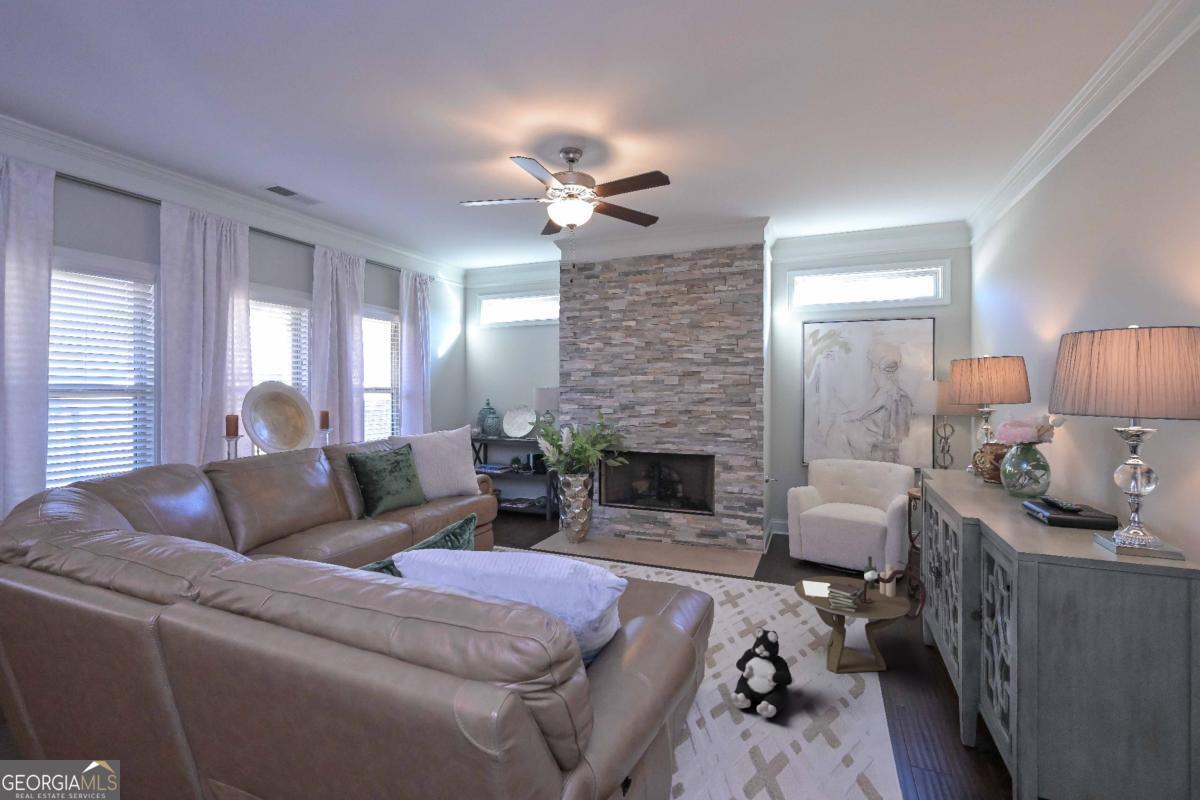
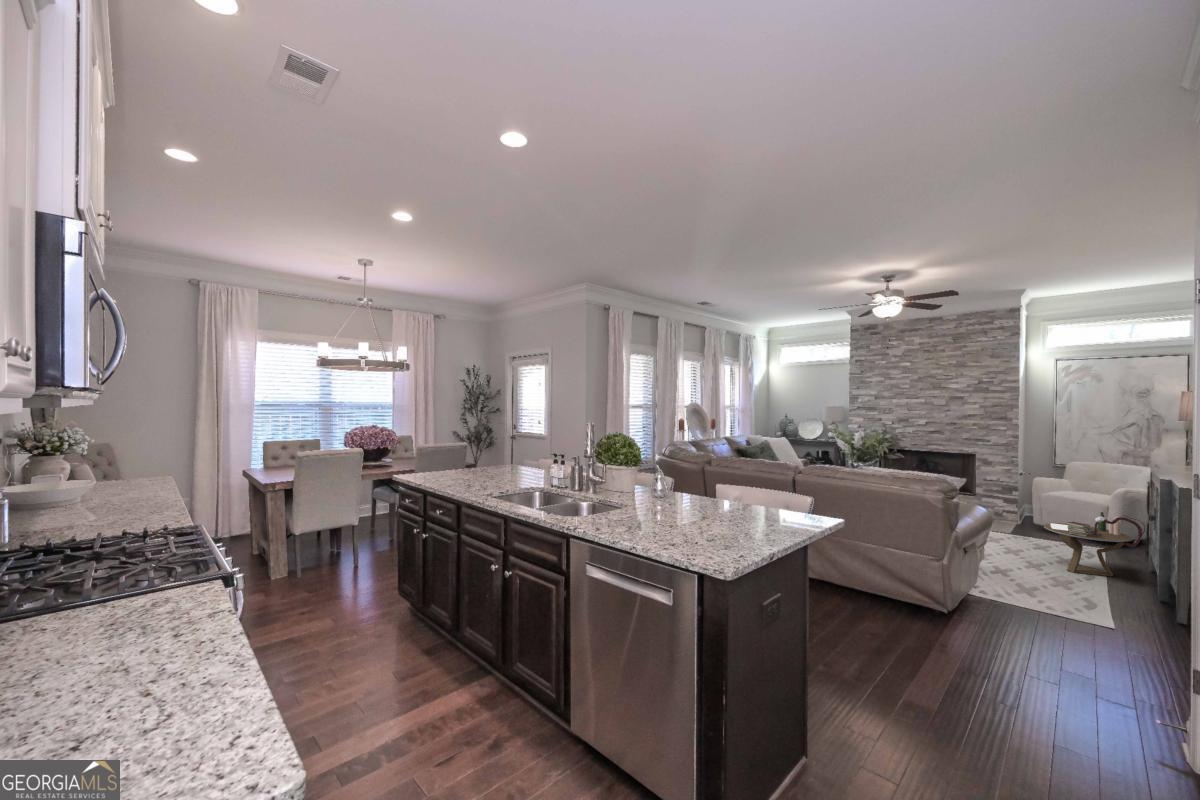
plush toy: present [731,627,792,717] -> none [1002,537,1041,578]

